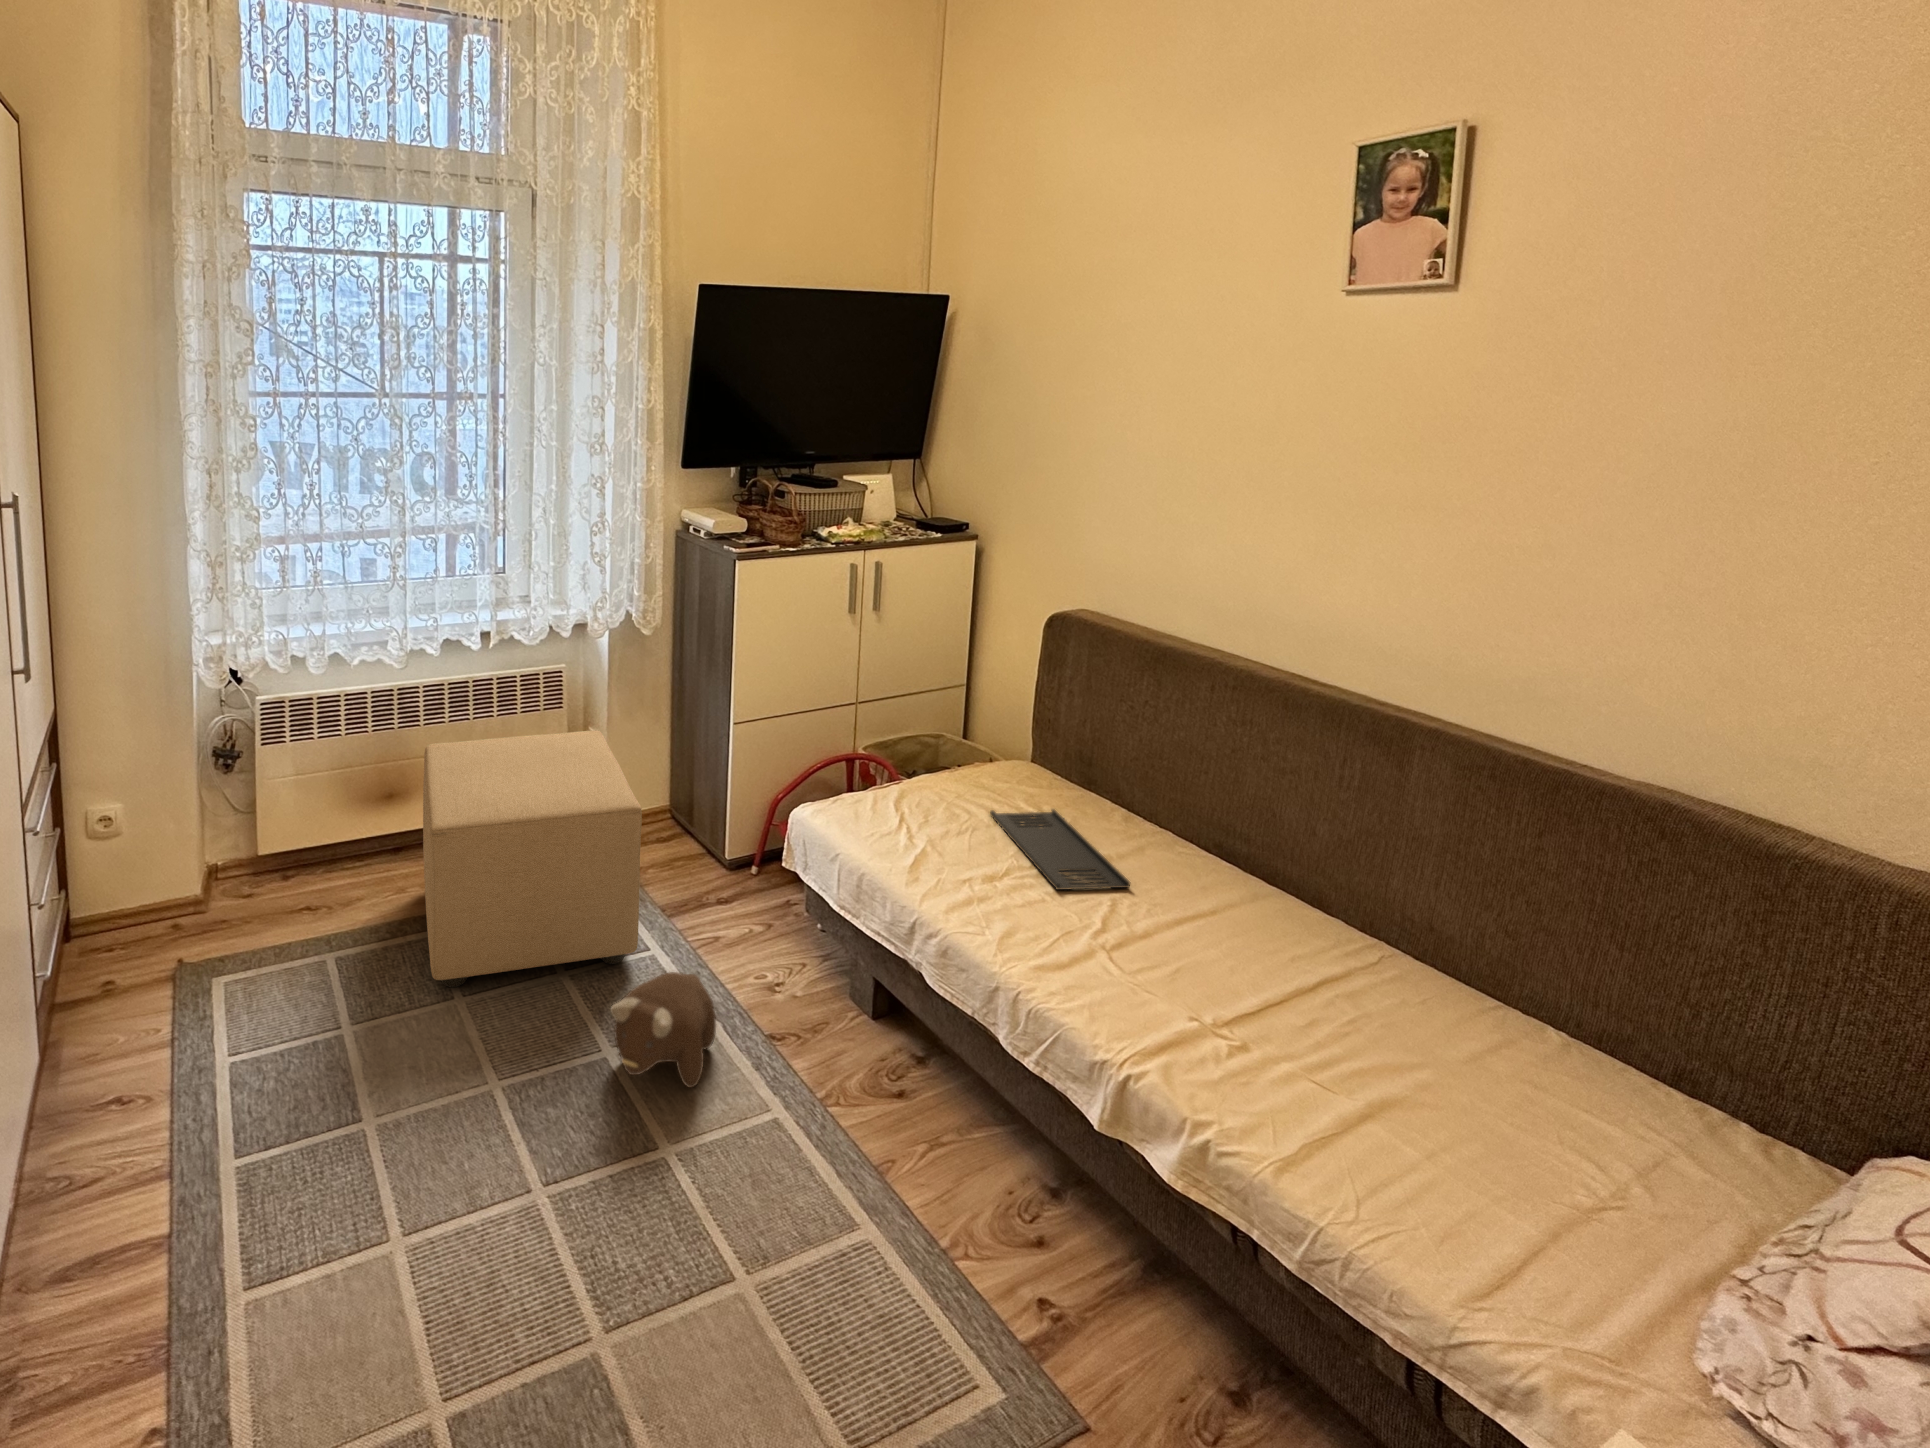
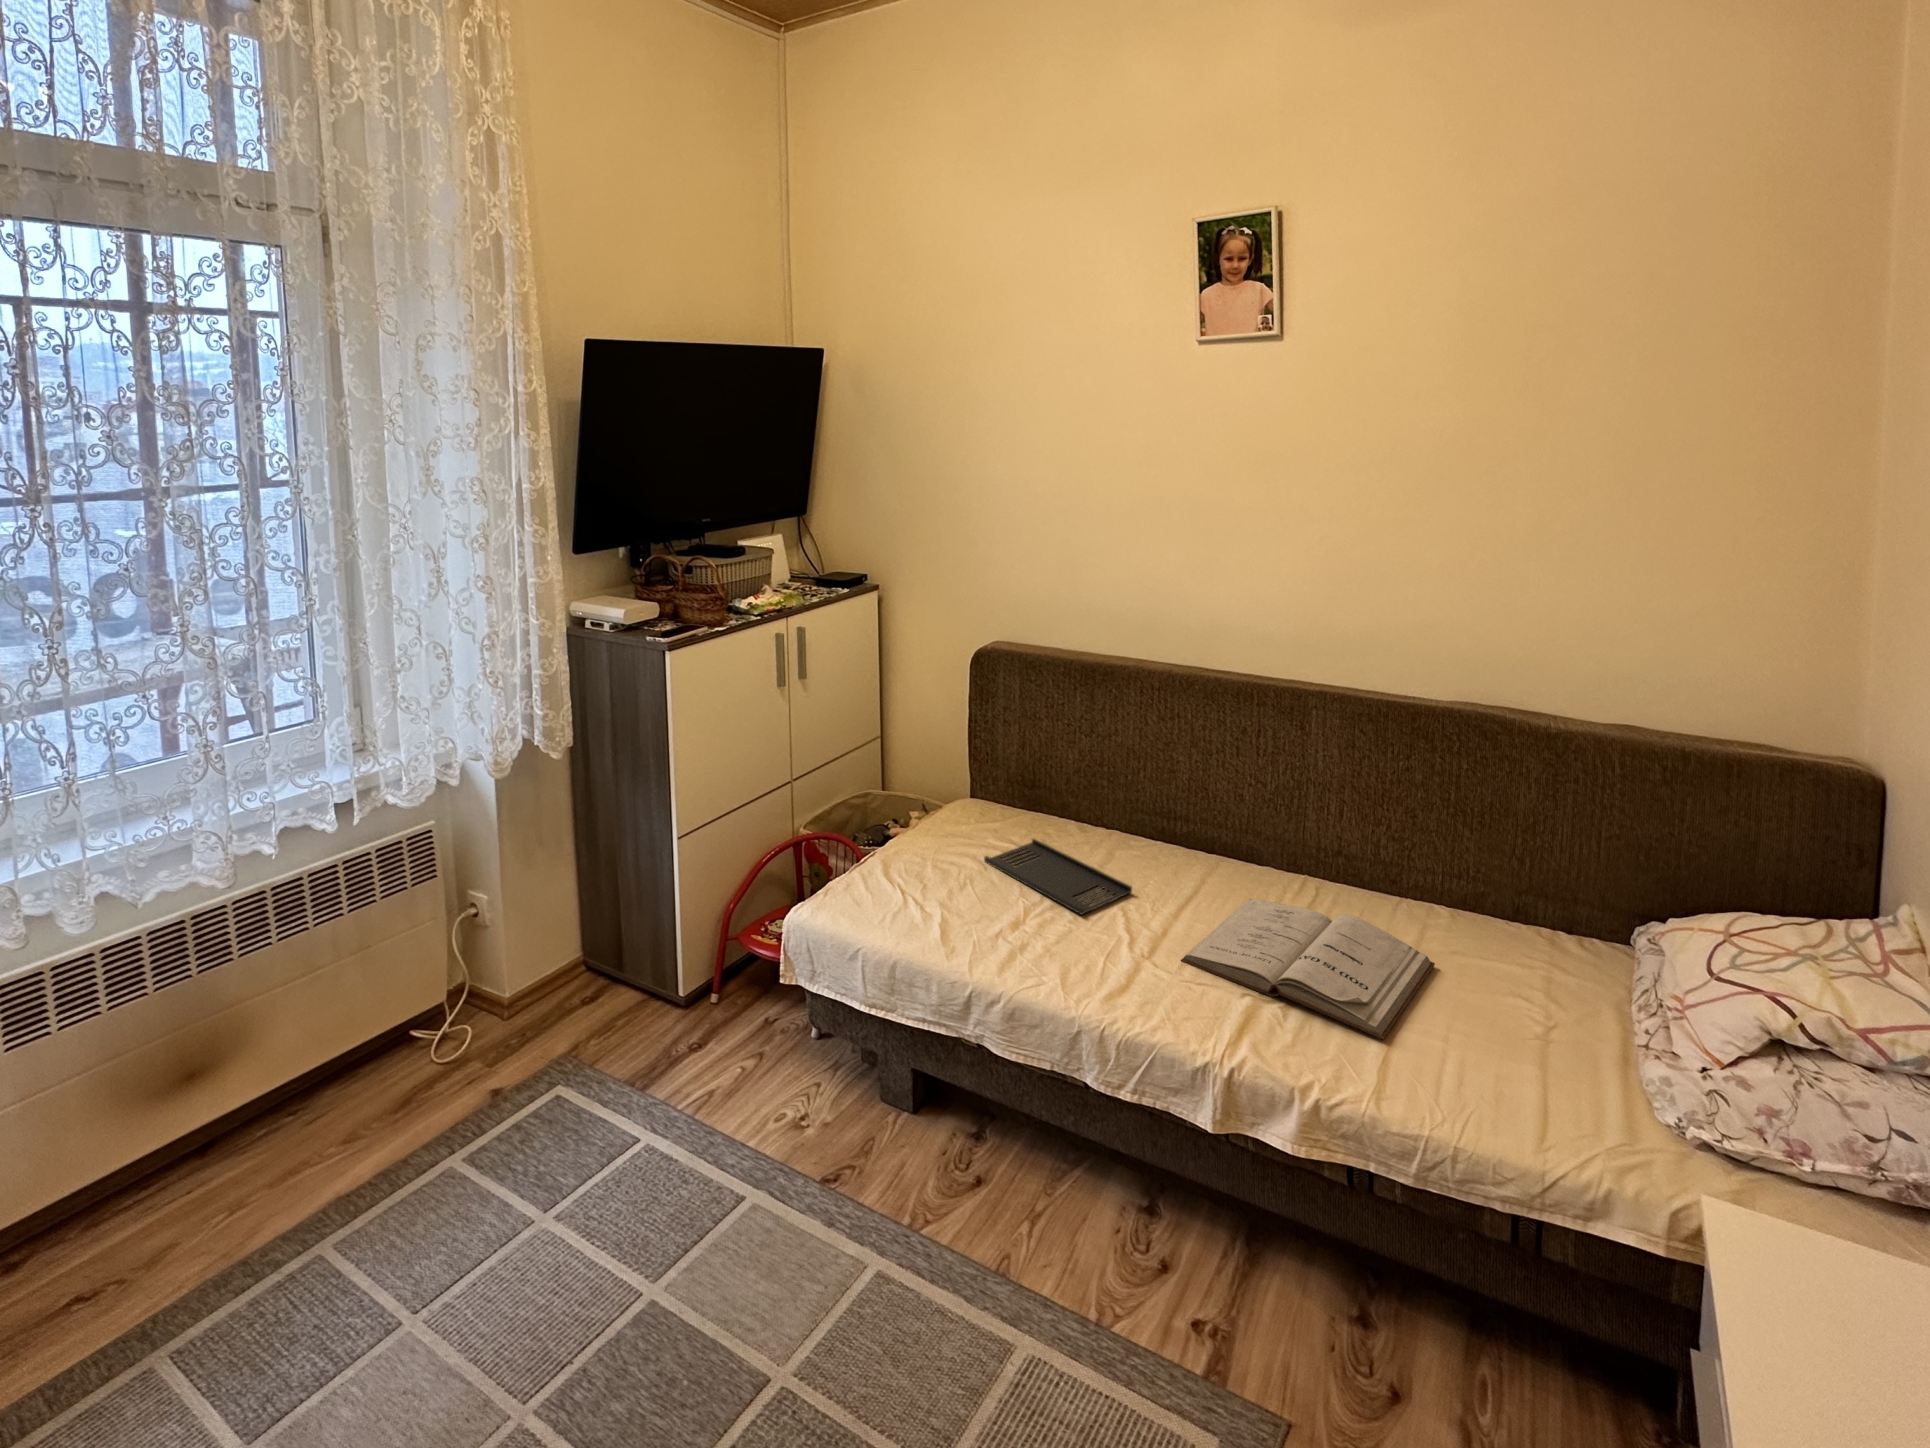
ottoman: present [423,730,642,987] -> none [264,895,635,1318]
book: none [1140,937,1487,1128] -> present [1181,898,1435,1040]
plush toy: present [611,972,716,1087] -> none [662,1149,783,1307]

